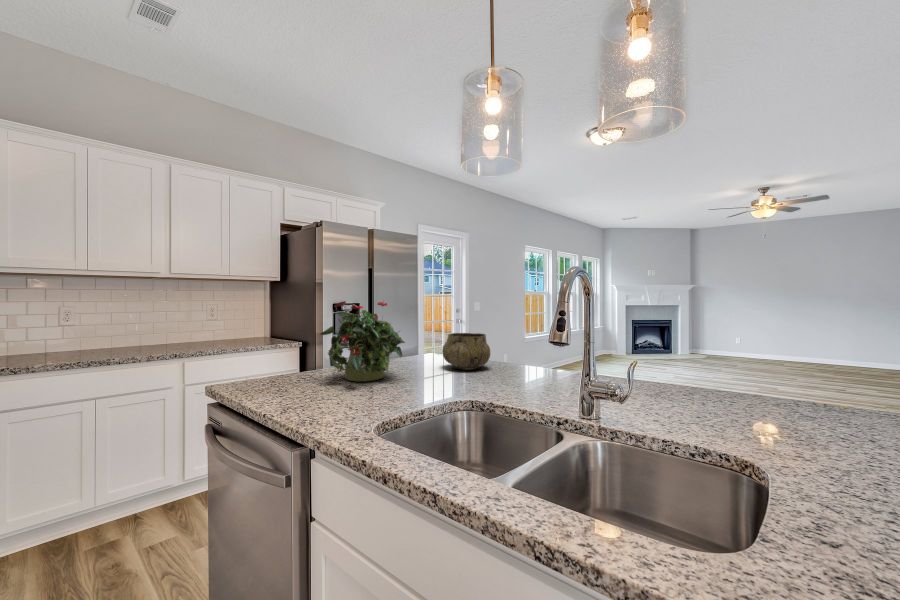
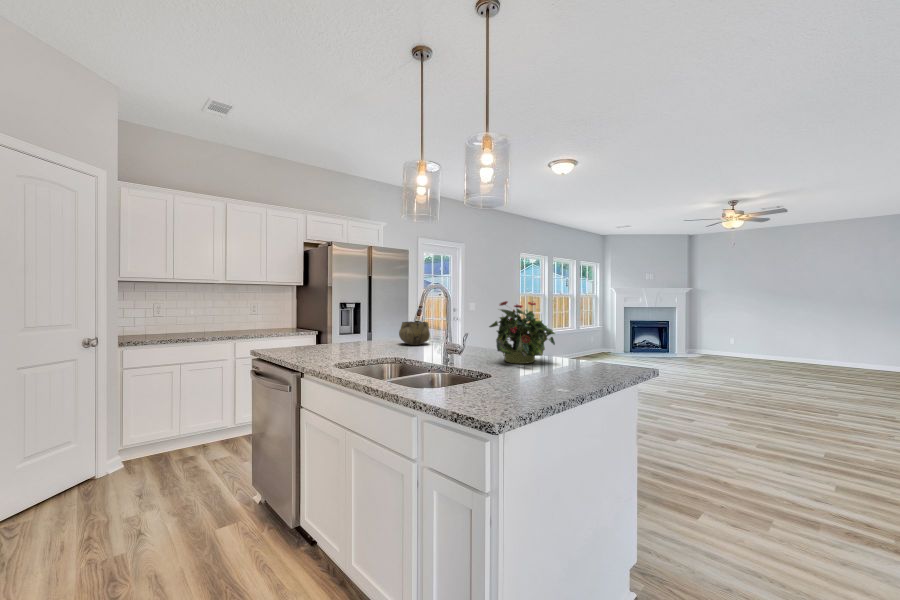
potted plant: present [321,301,405,382] -> present [489,301,555,364]

